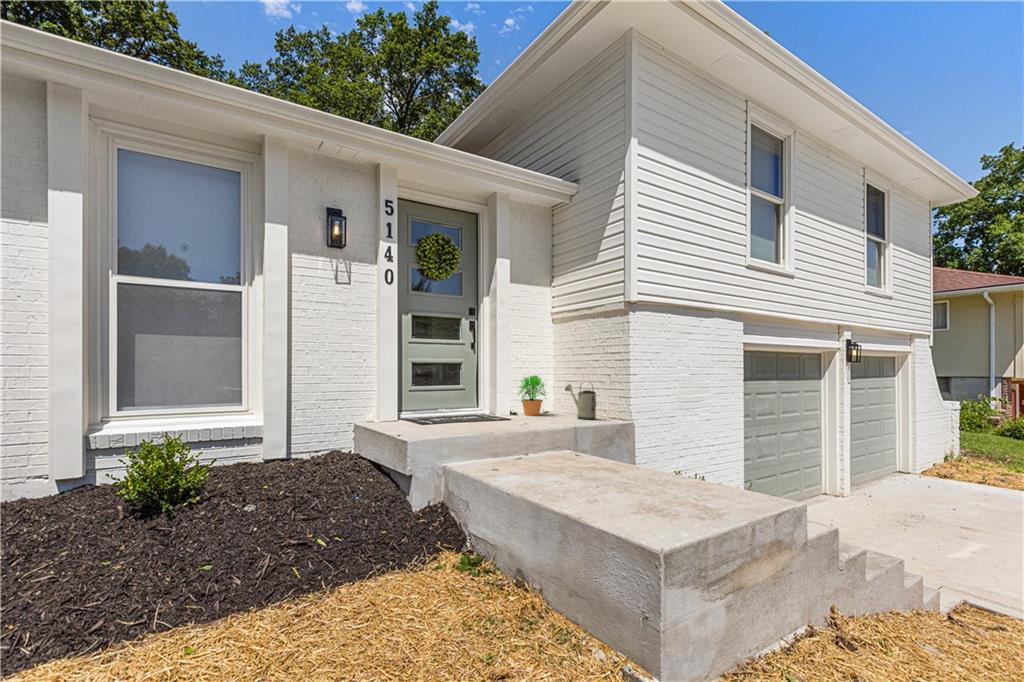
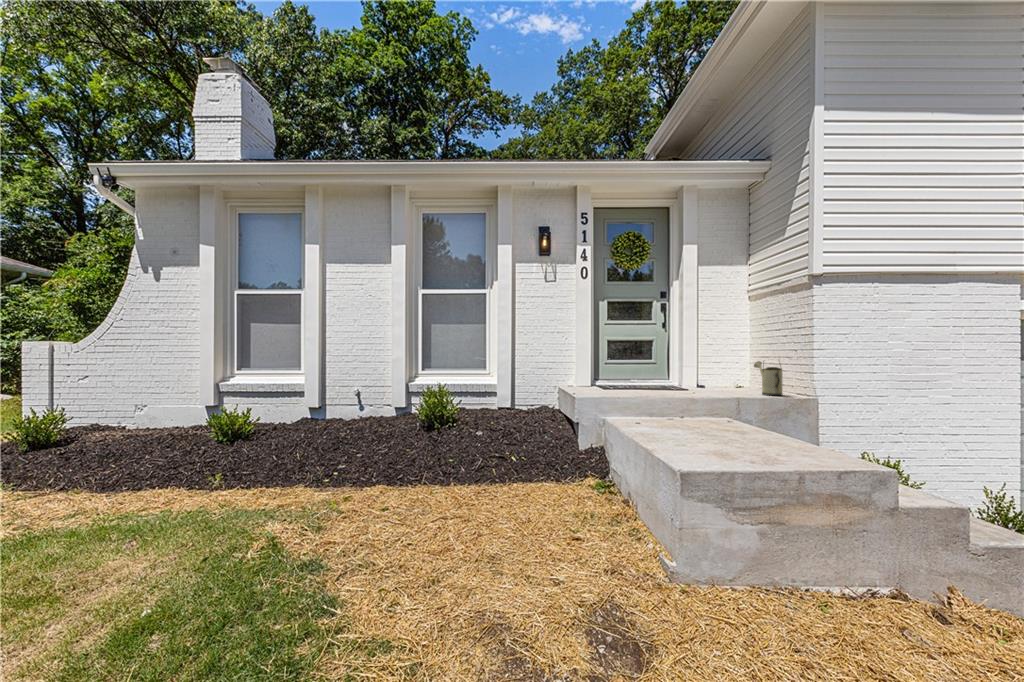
potted plant: present [518,375,546,416] -> none [704,351,739,390]

